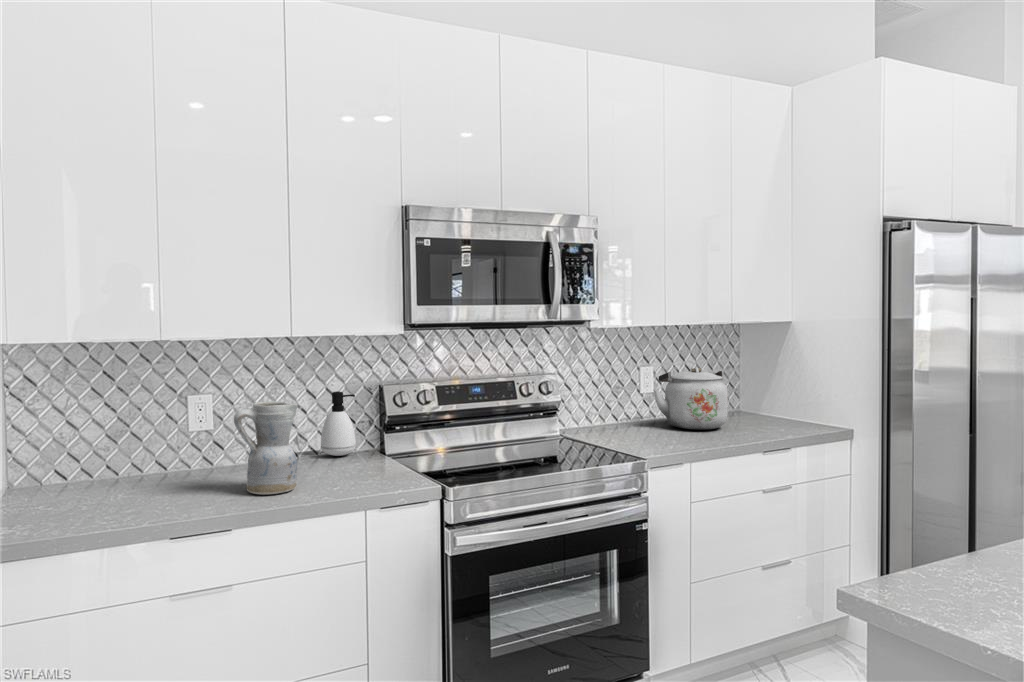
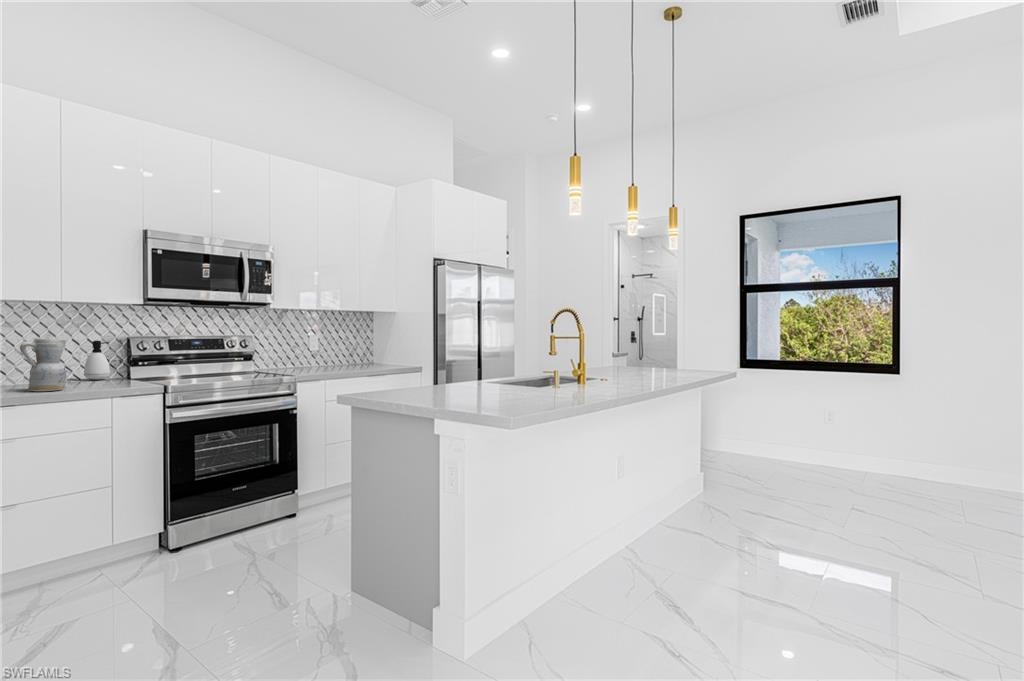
kettle: present [654,368,728,430] -> none [314,335,357,368]

